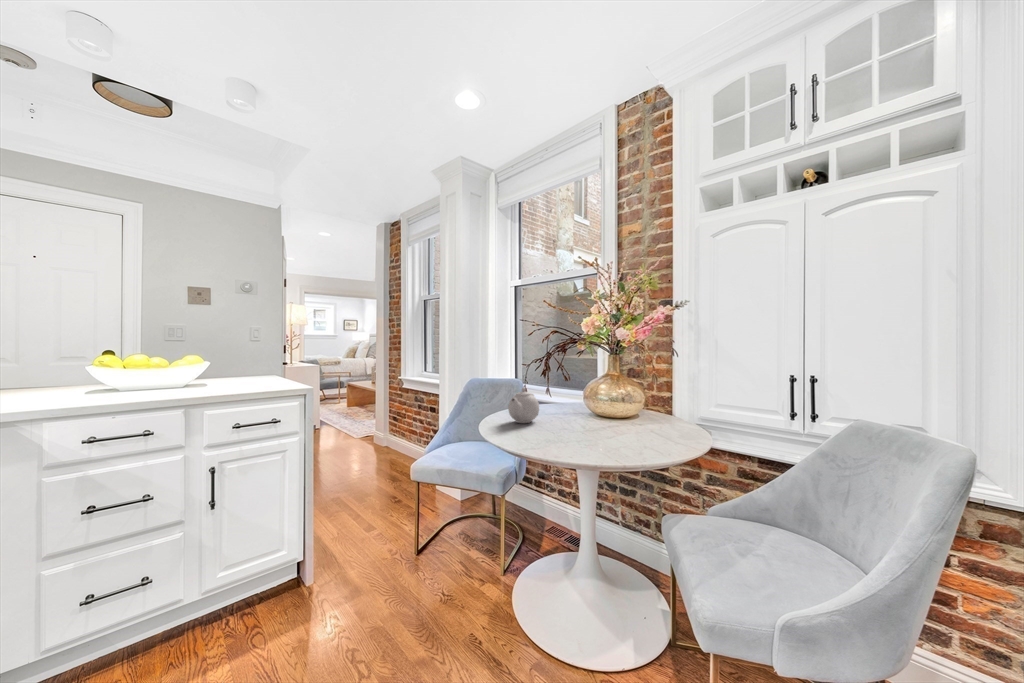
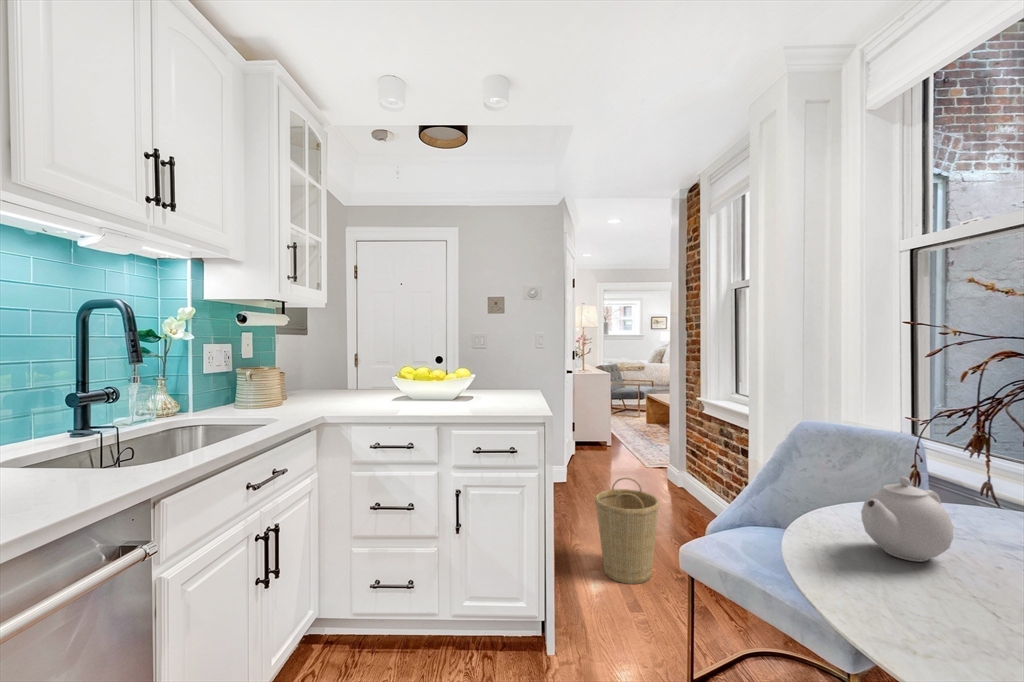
basket: none [331,438,382,516] -> present [595,478,659,584]

